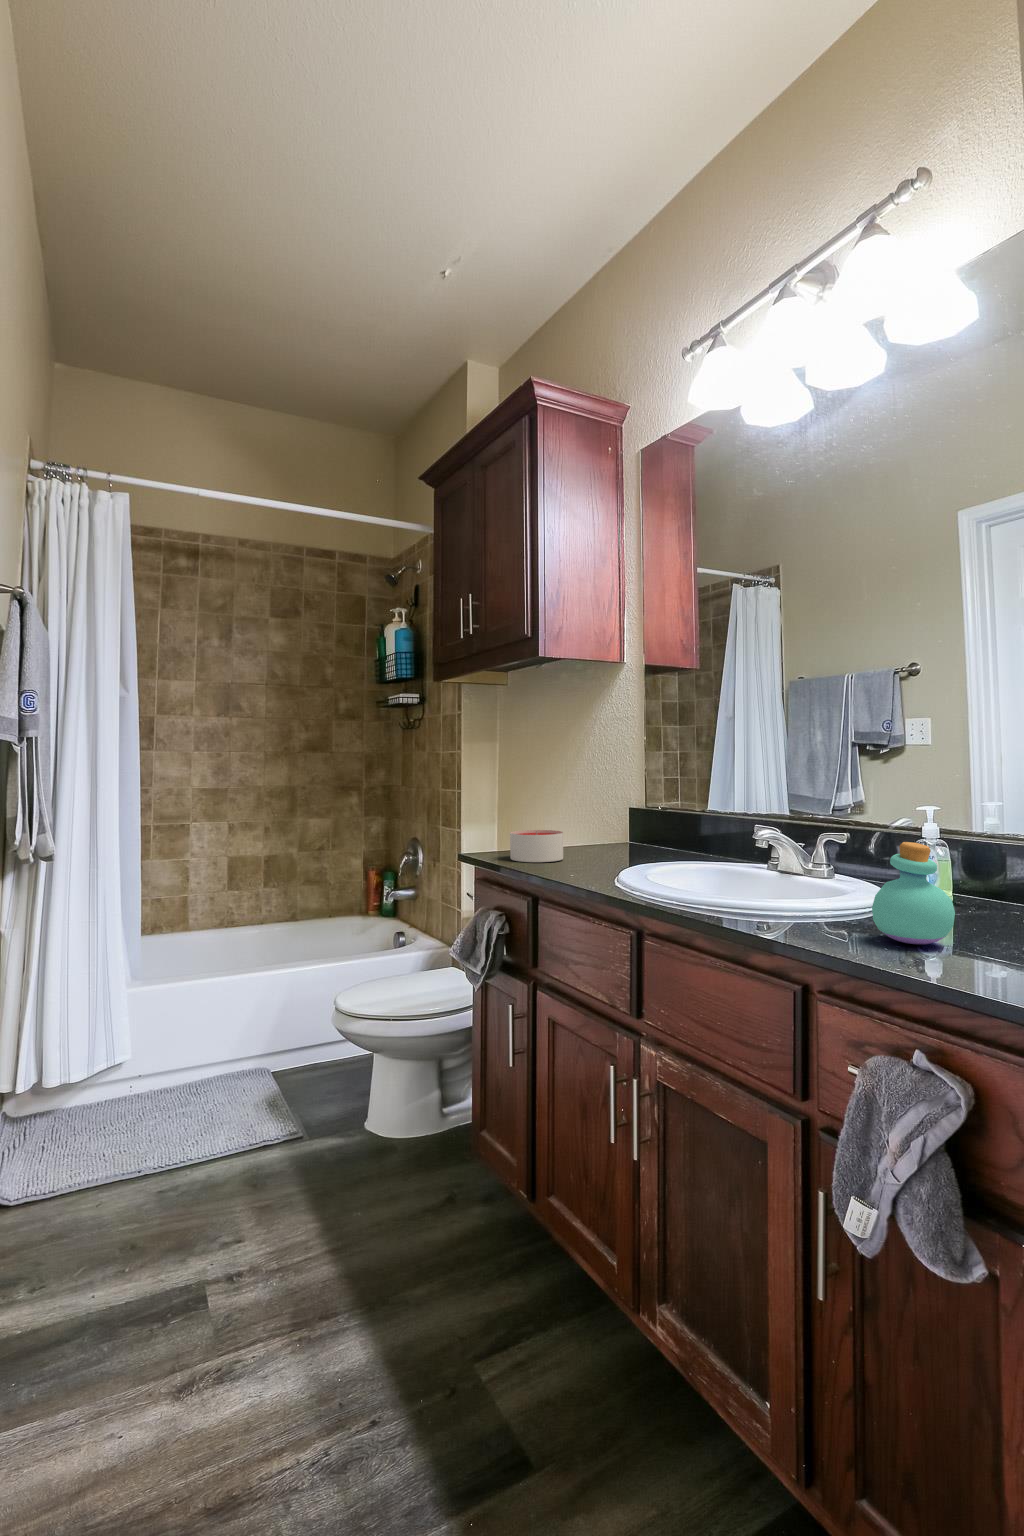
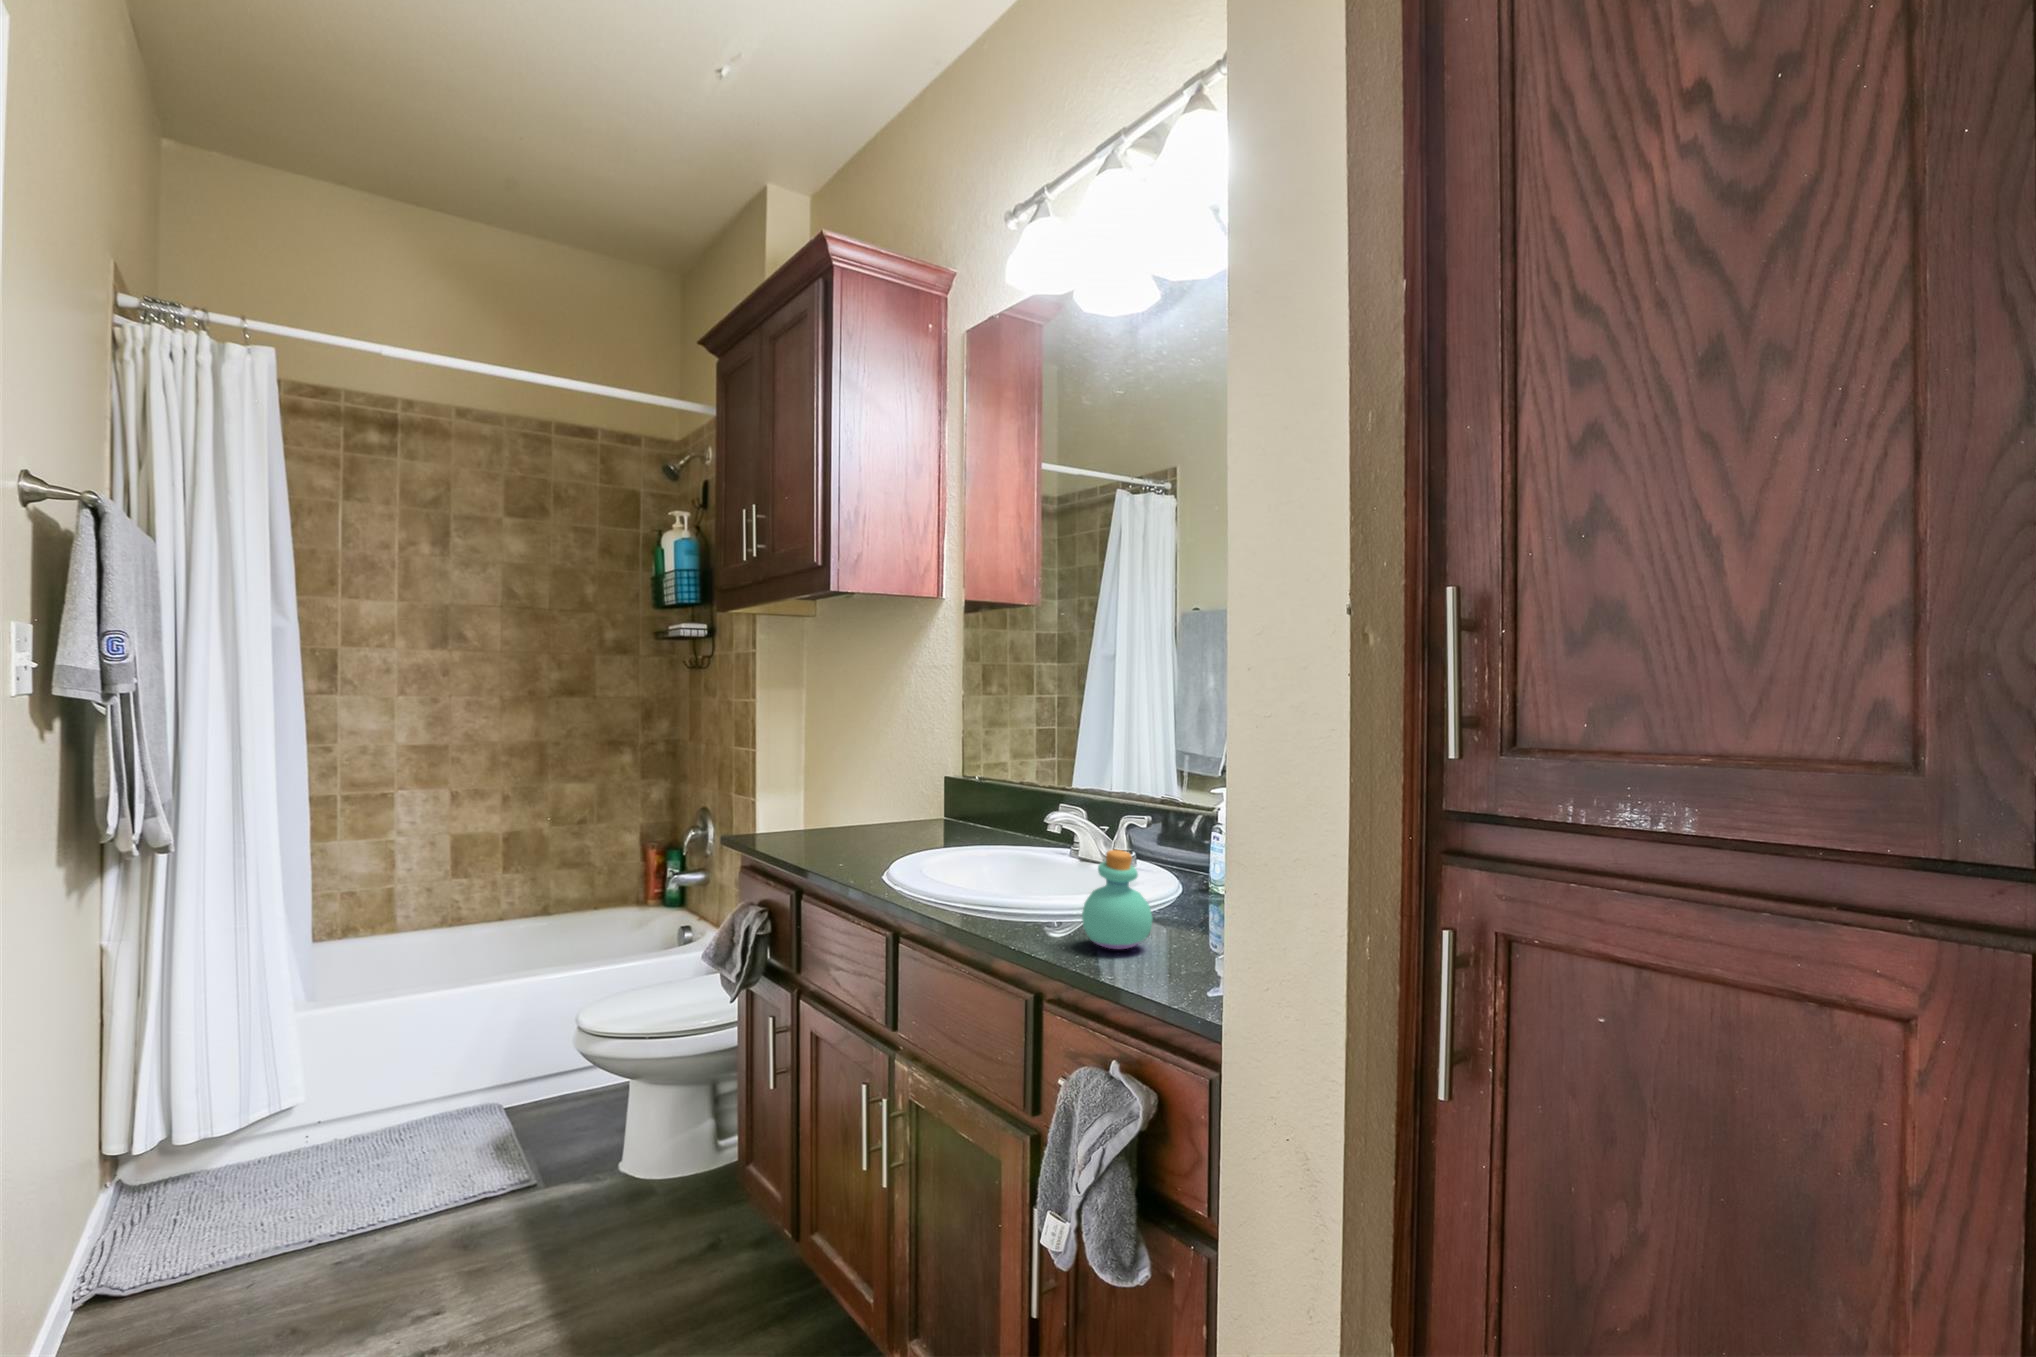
candle: present [510,830,563,862] -> none [782,811,844,851]

